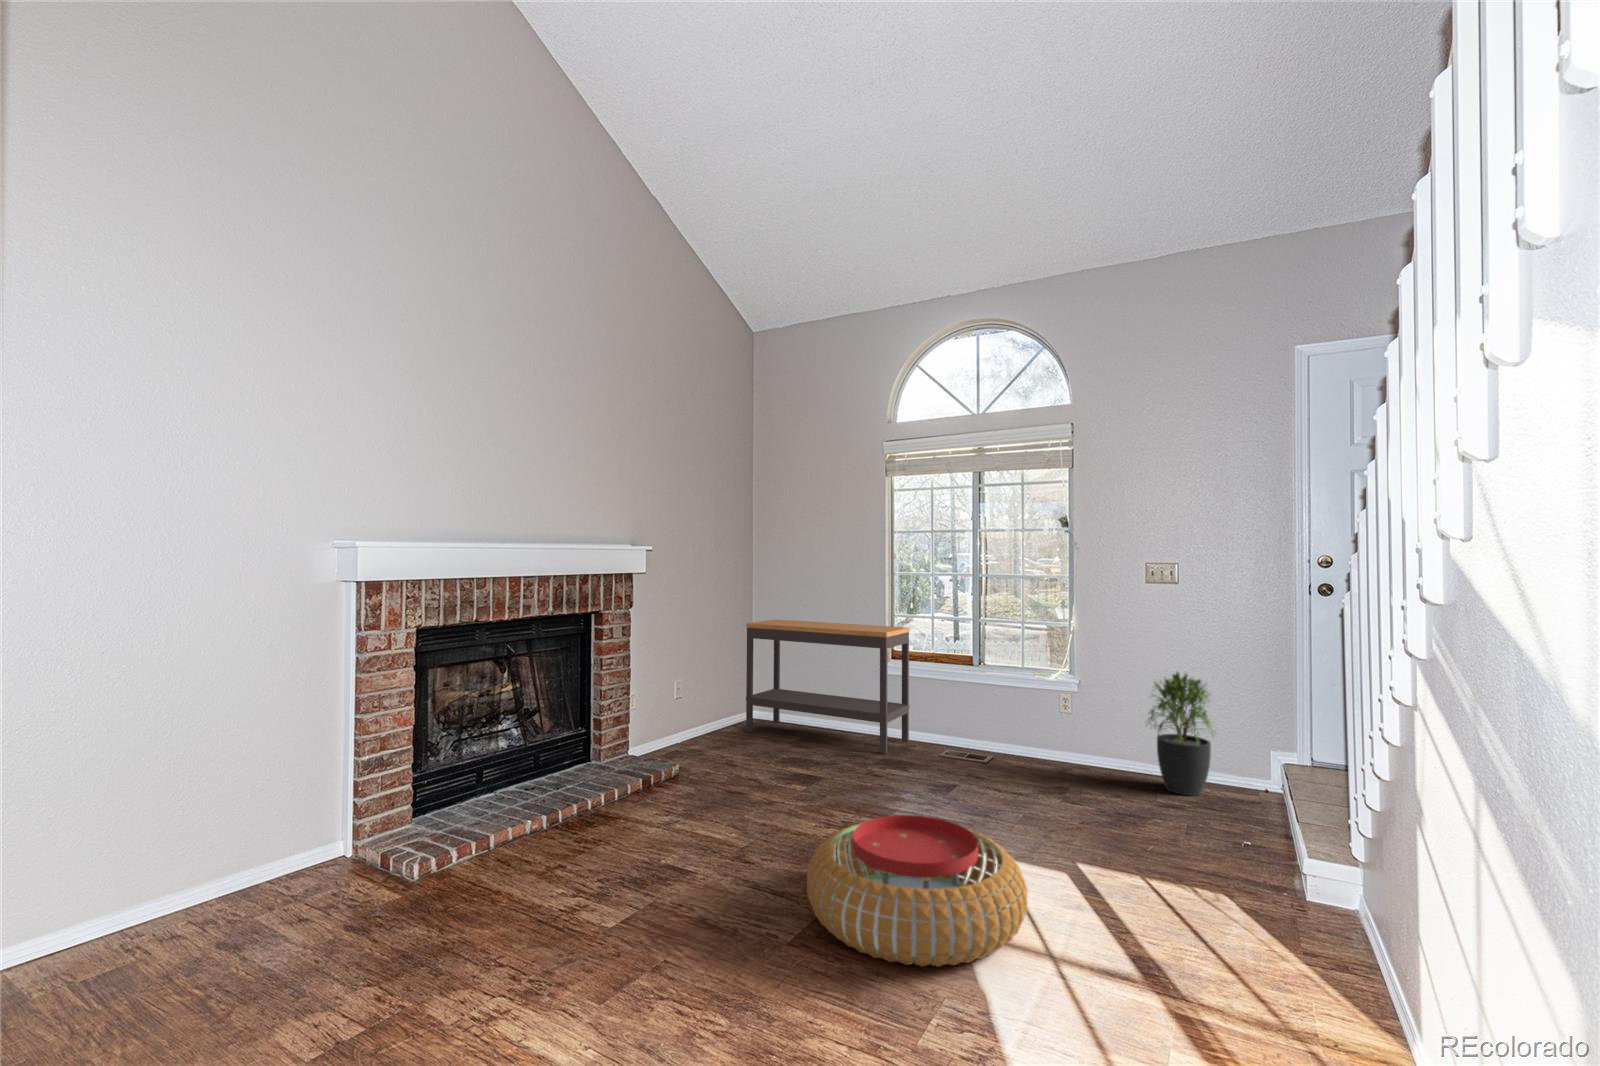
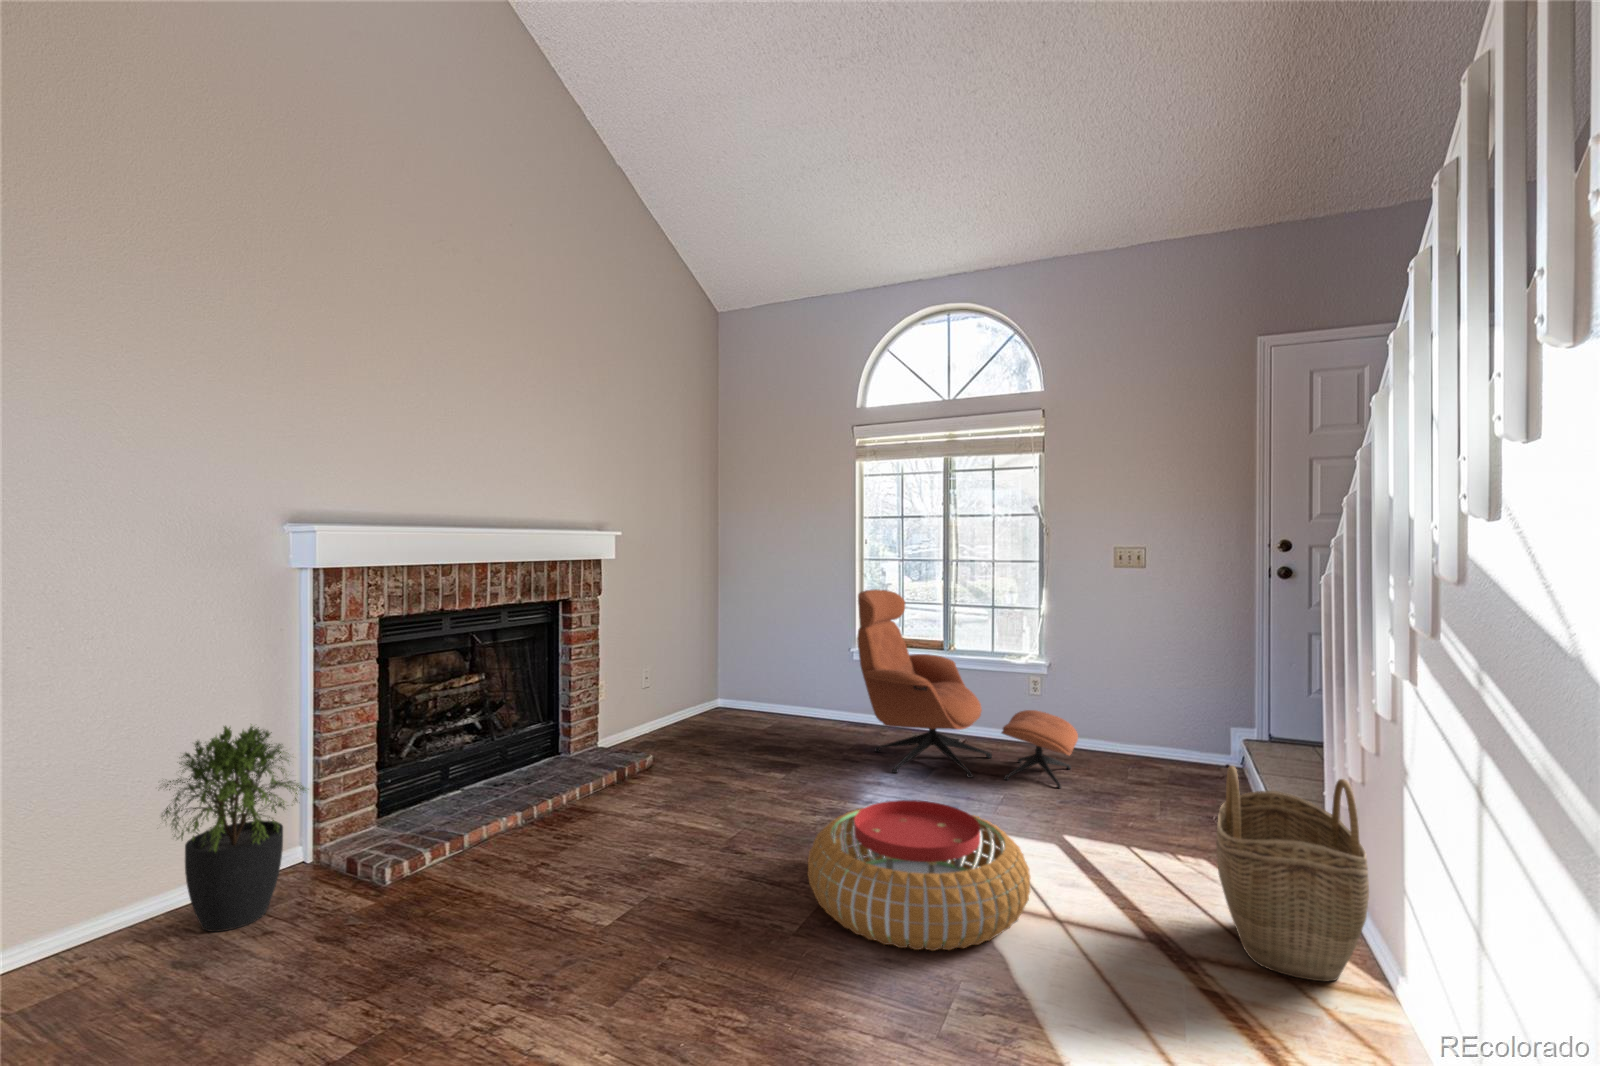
lounge chair: none [879,605,1103,808] -> present [857,589,1078,788]
console table: present [746,619,910,754] -> none [715,606,881,740]
potted plant: present [1146,672,1212,796] -> present [161,724,306,932]
woven basket: none [1221,790,1376,1018] -> present [1216,766,1369,981]

